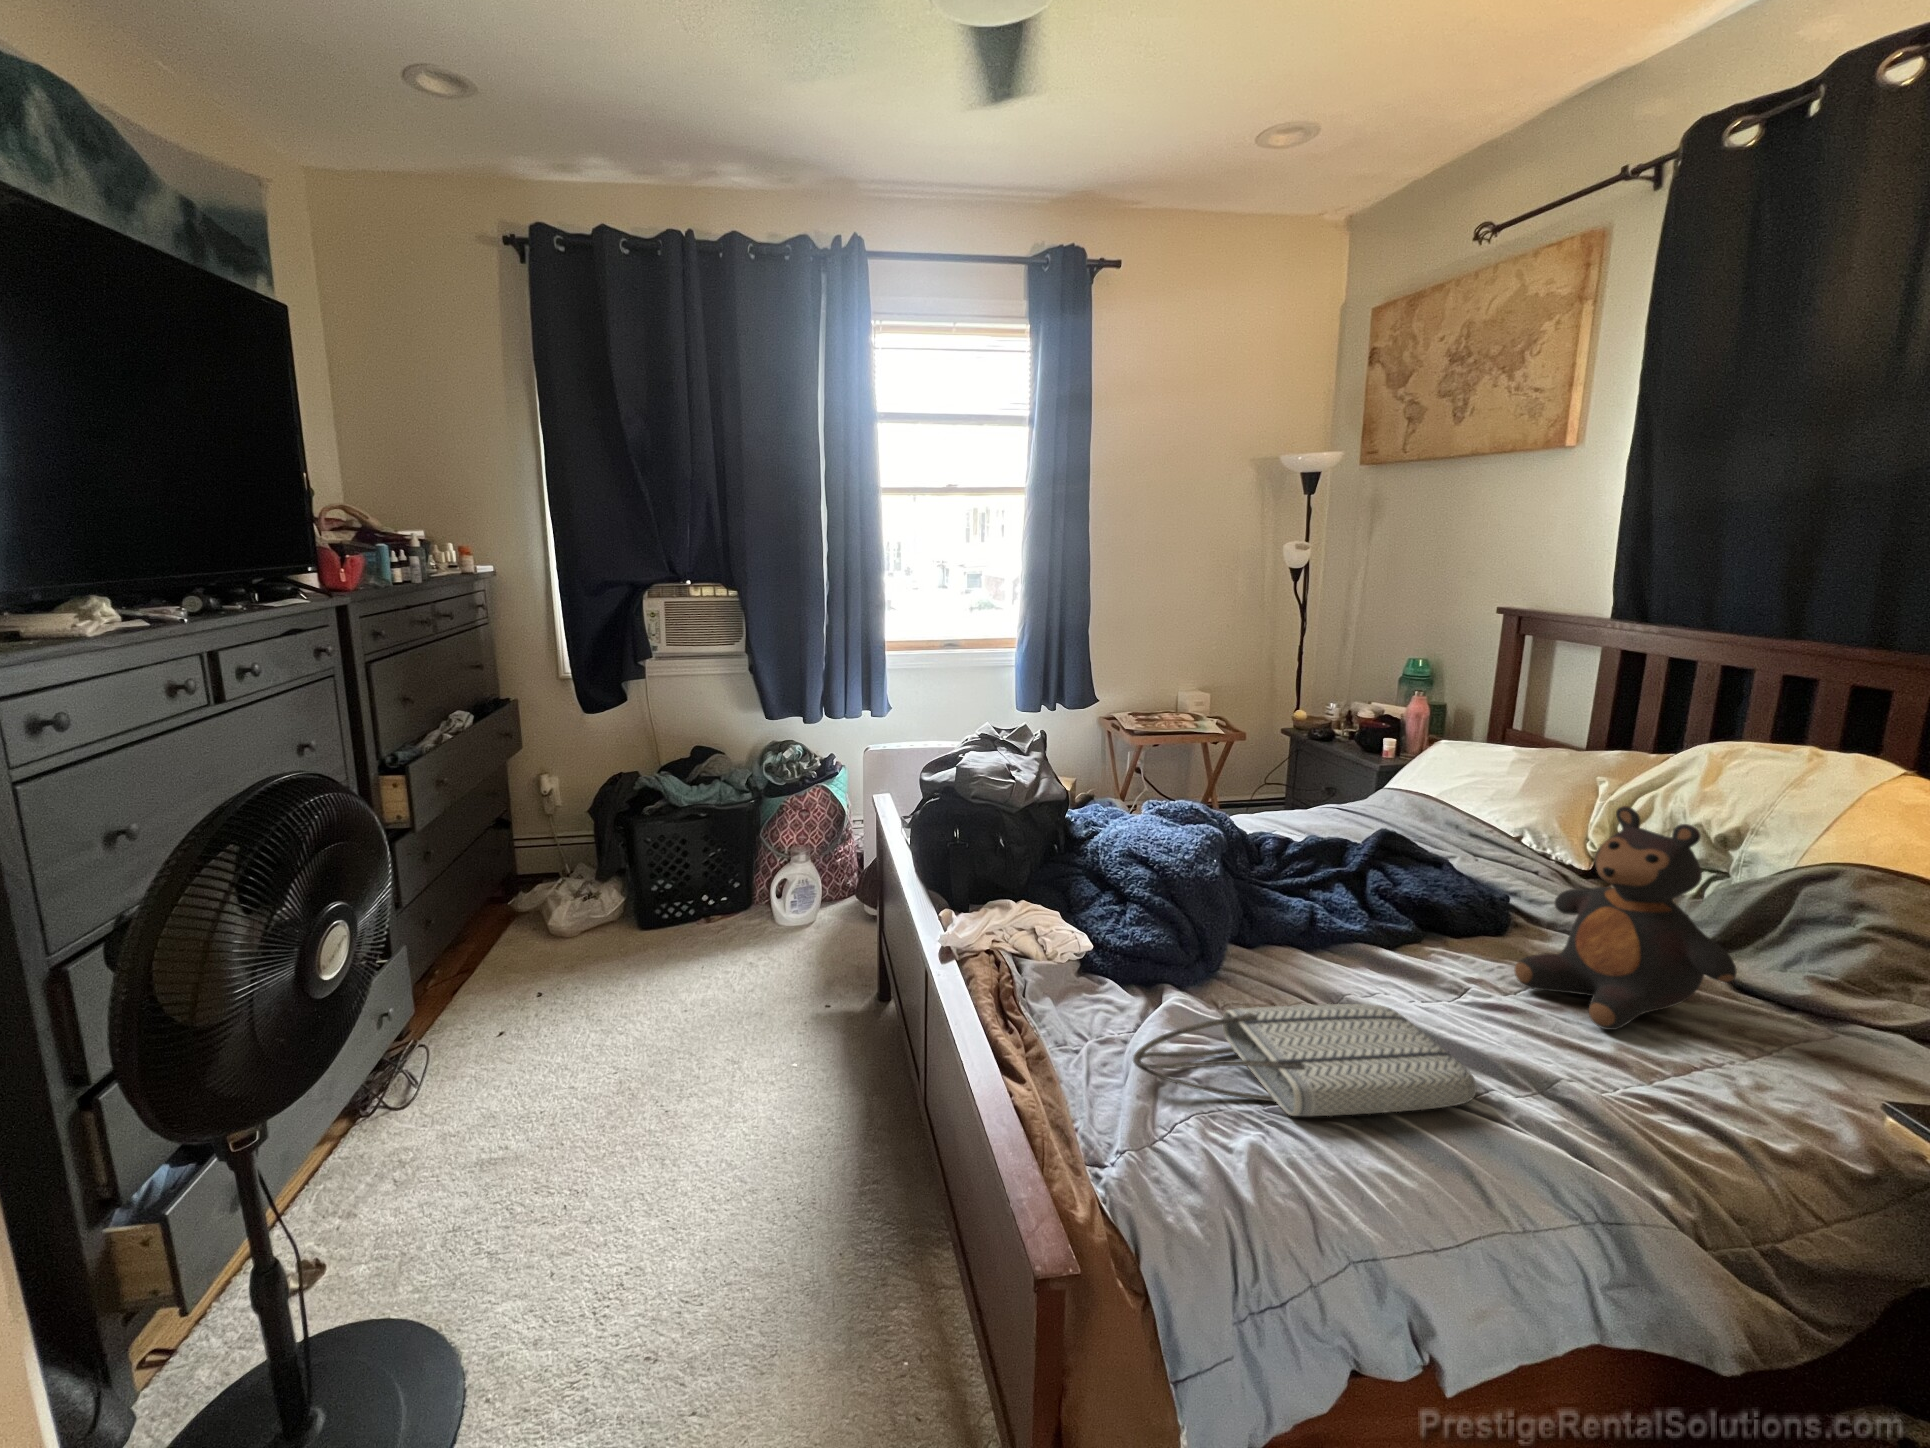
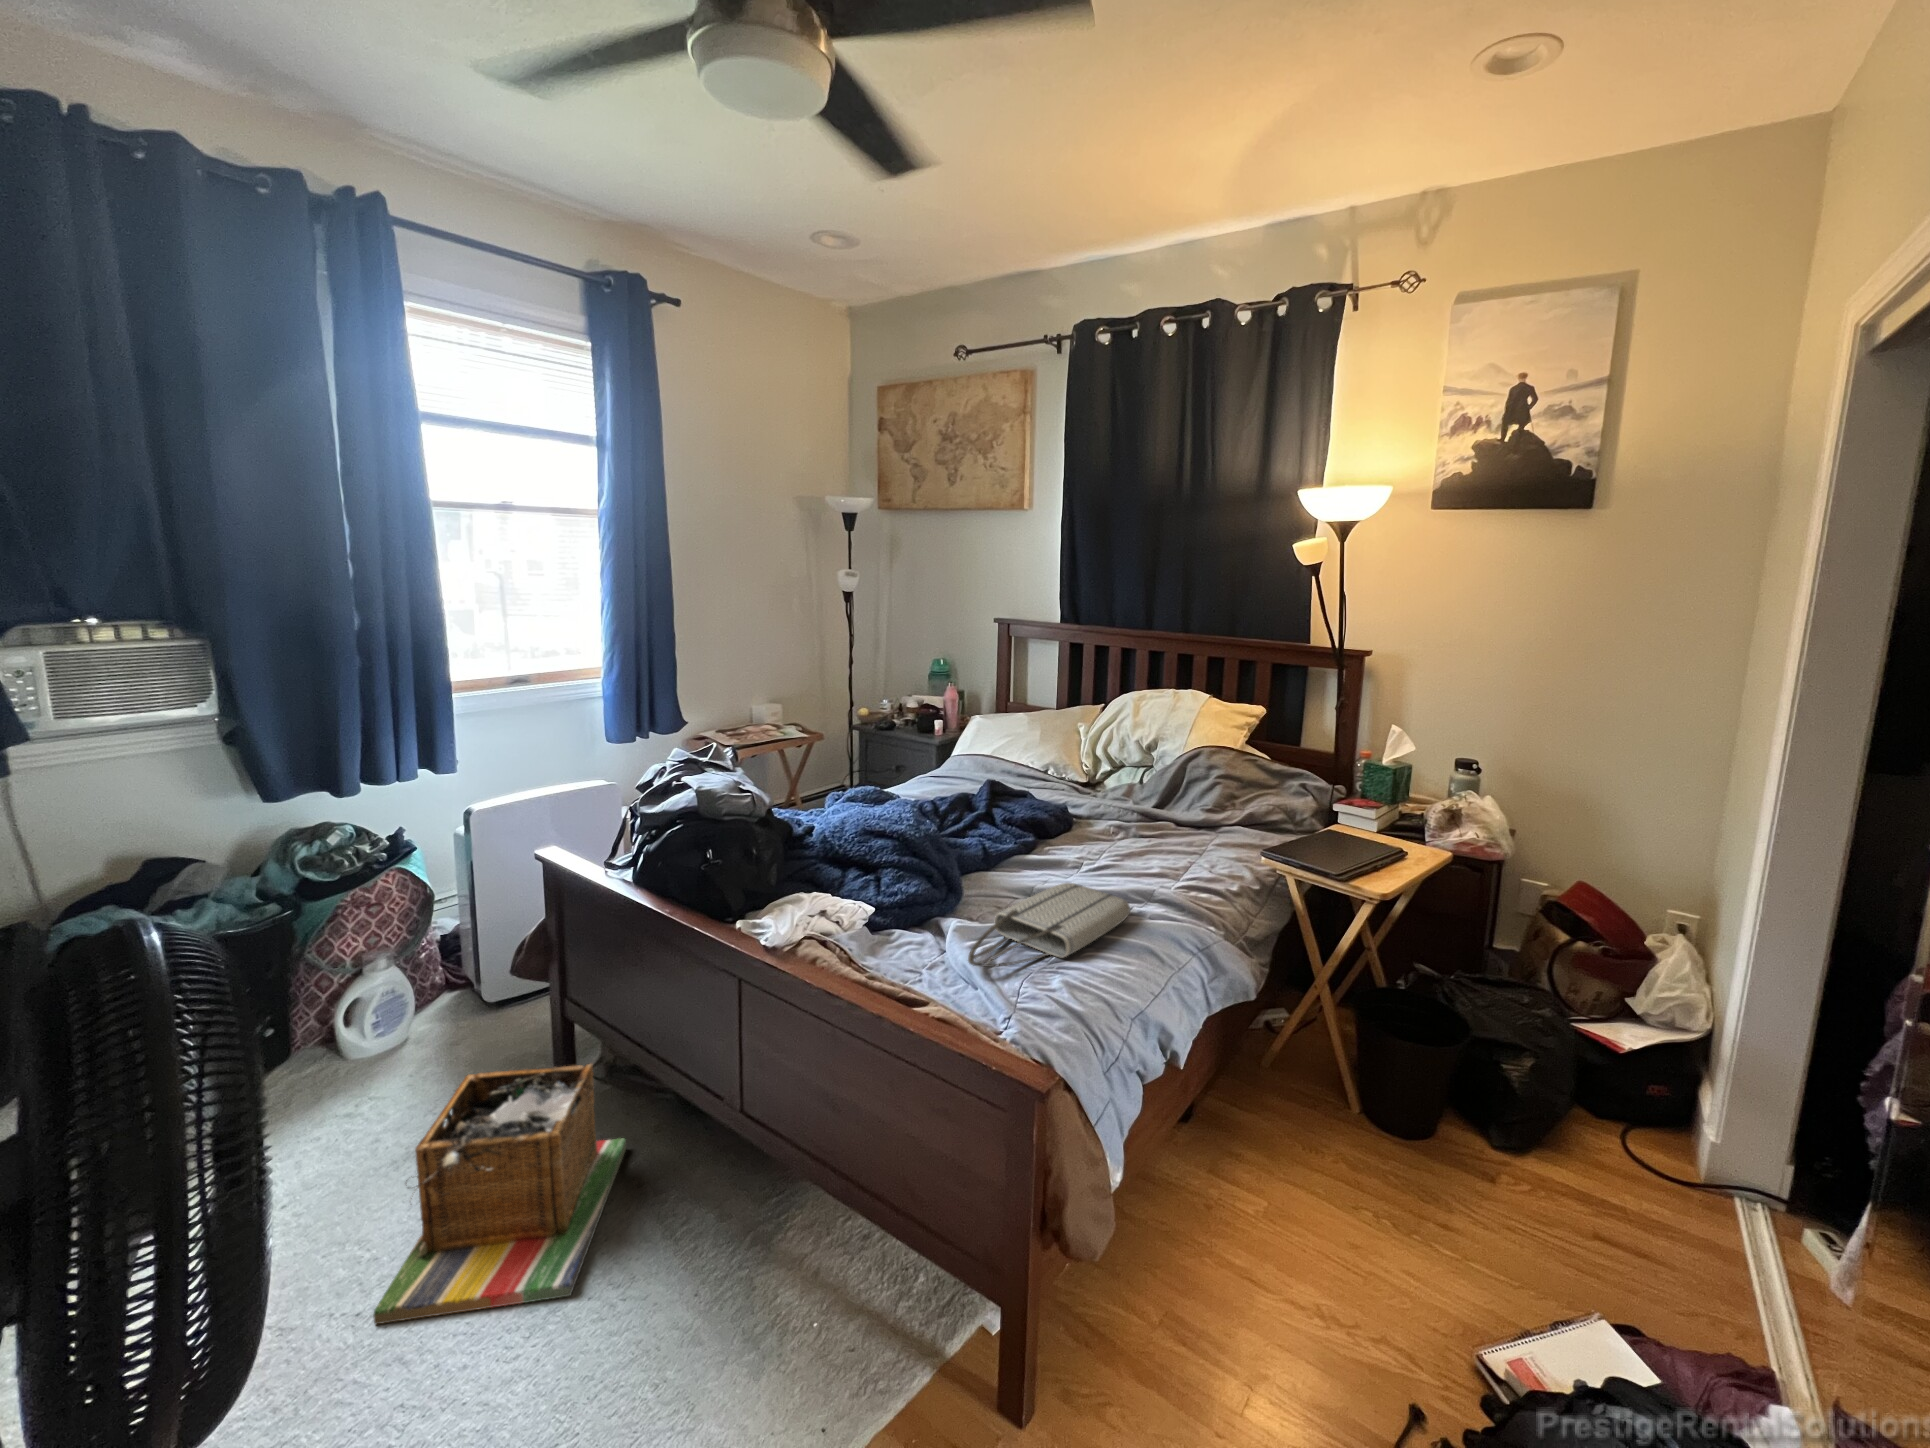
teddy bear: present [1514,806,1737,1030] -> none [1100,736,1192,862]
laundry basket: none [660,970,881,1202] -> present [373,1064,626,1324]

